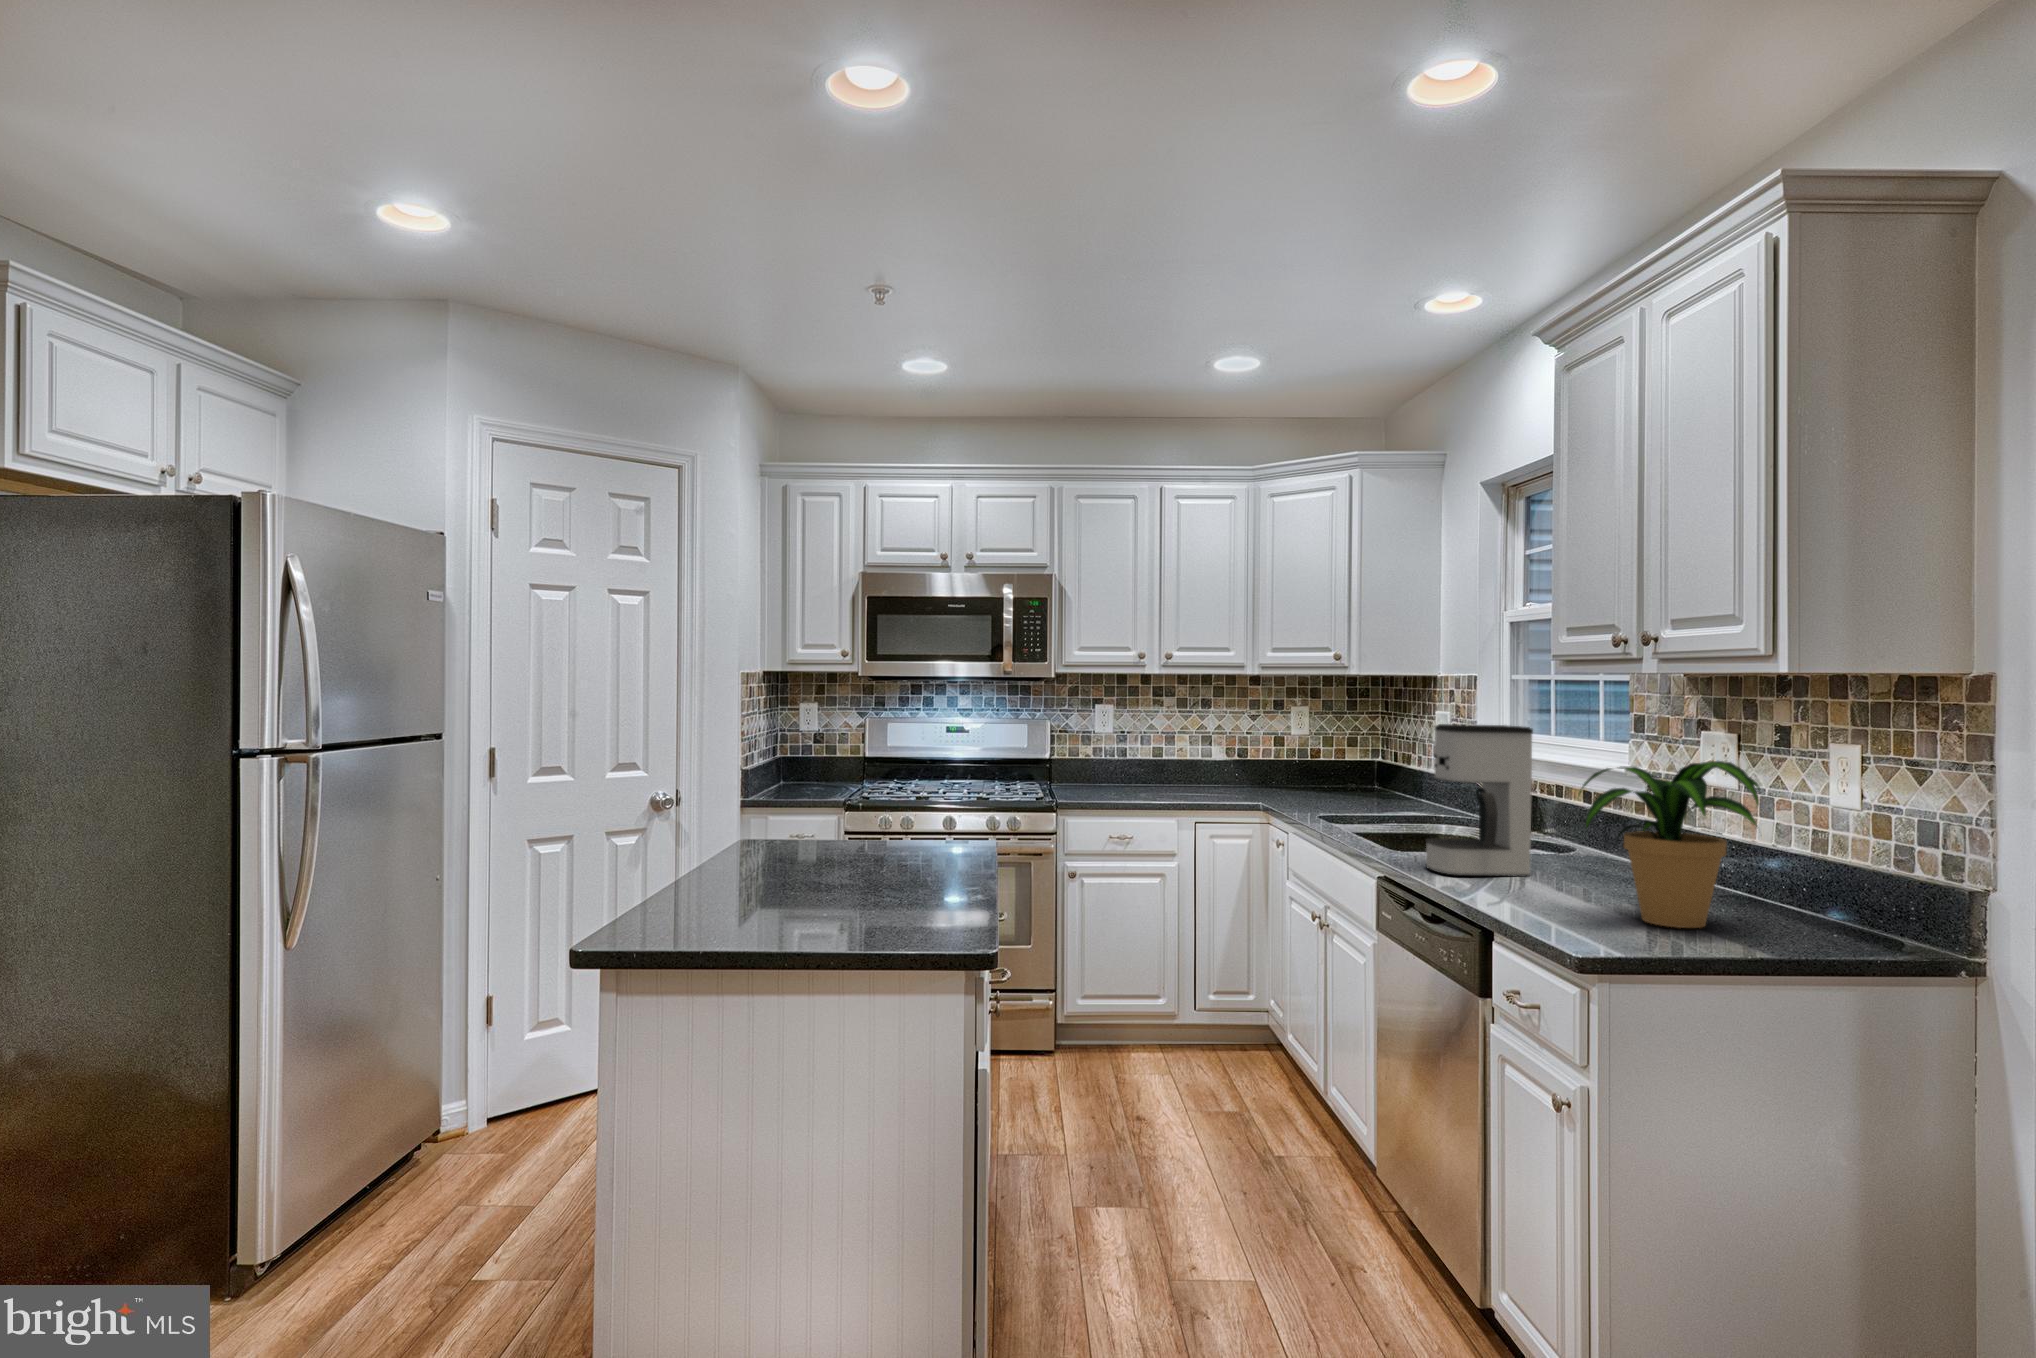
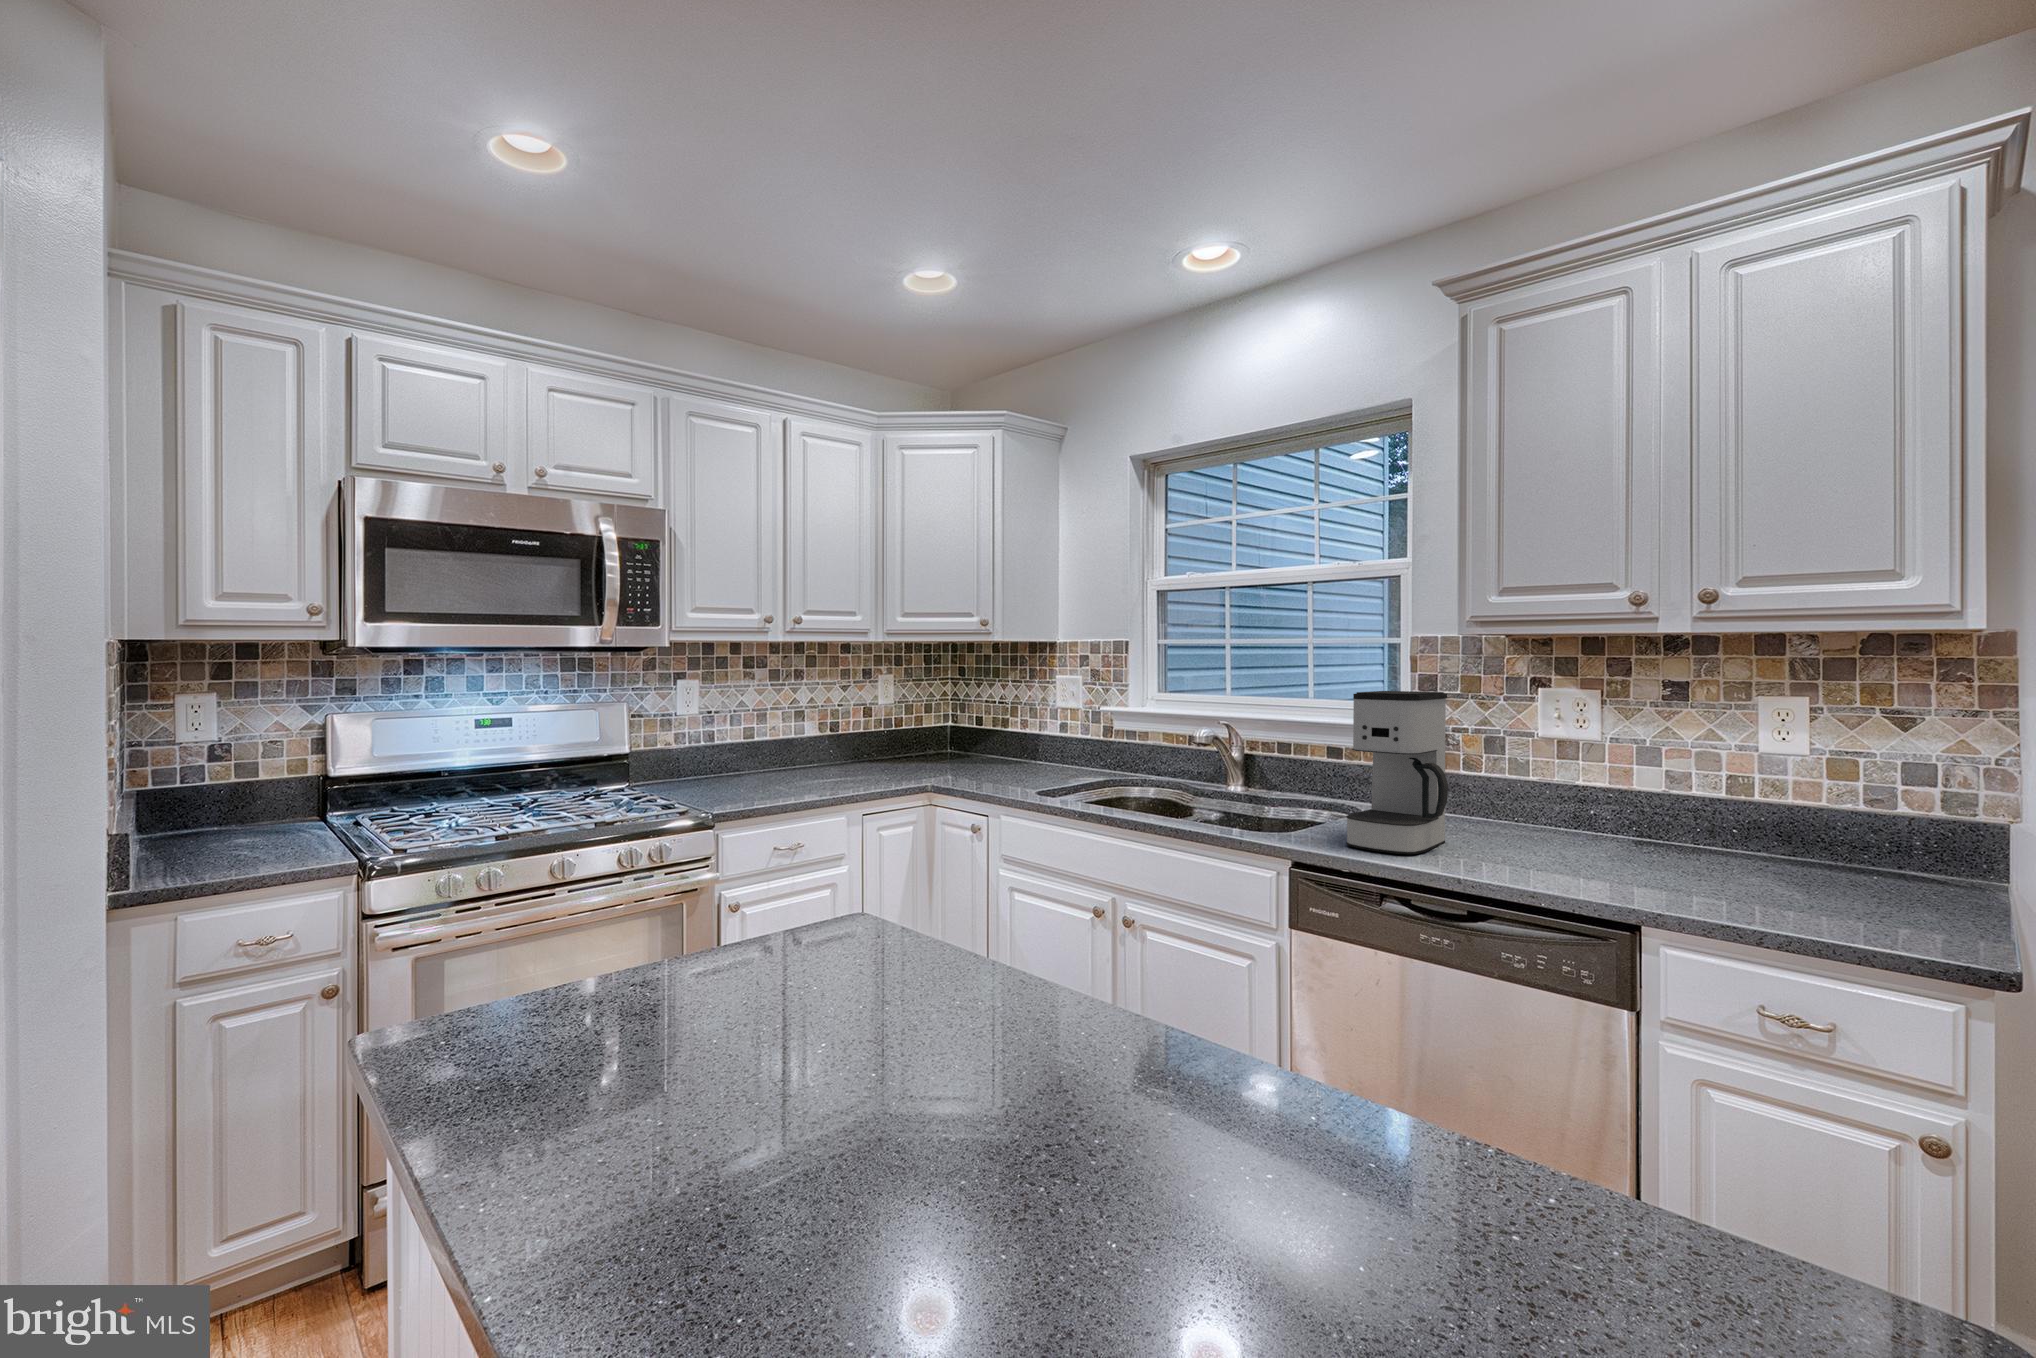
potted plant: present [1579,761,1760,928] -> none [1637,720,1844,886]

